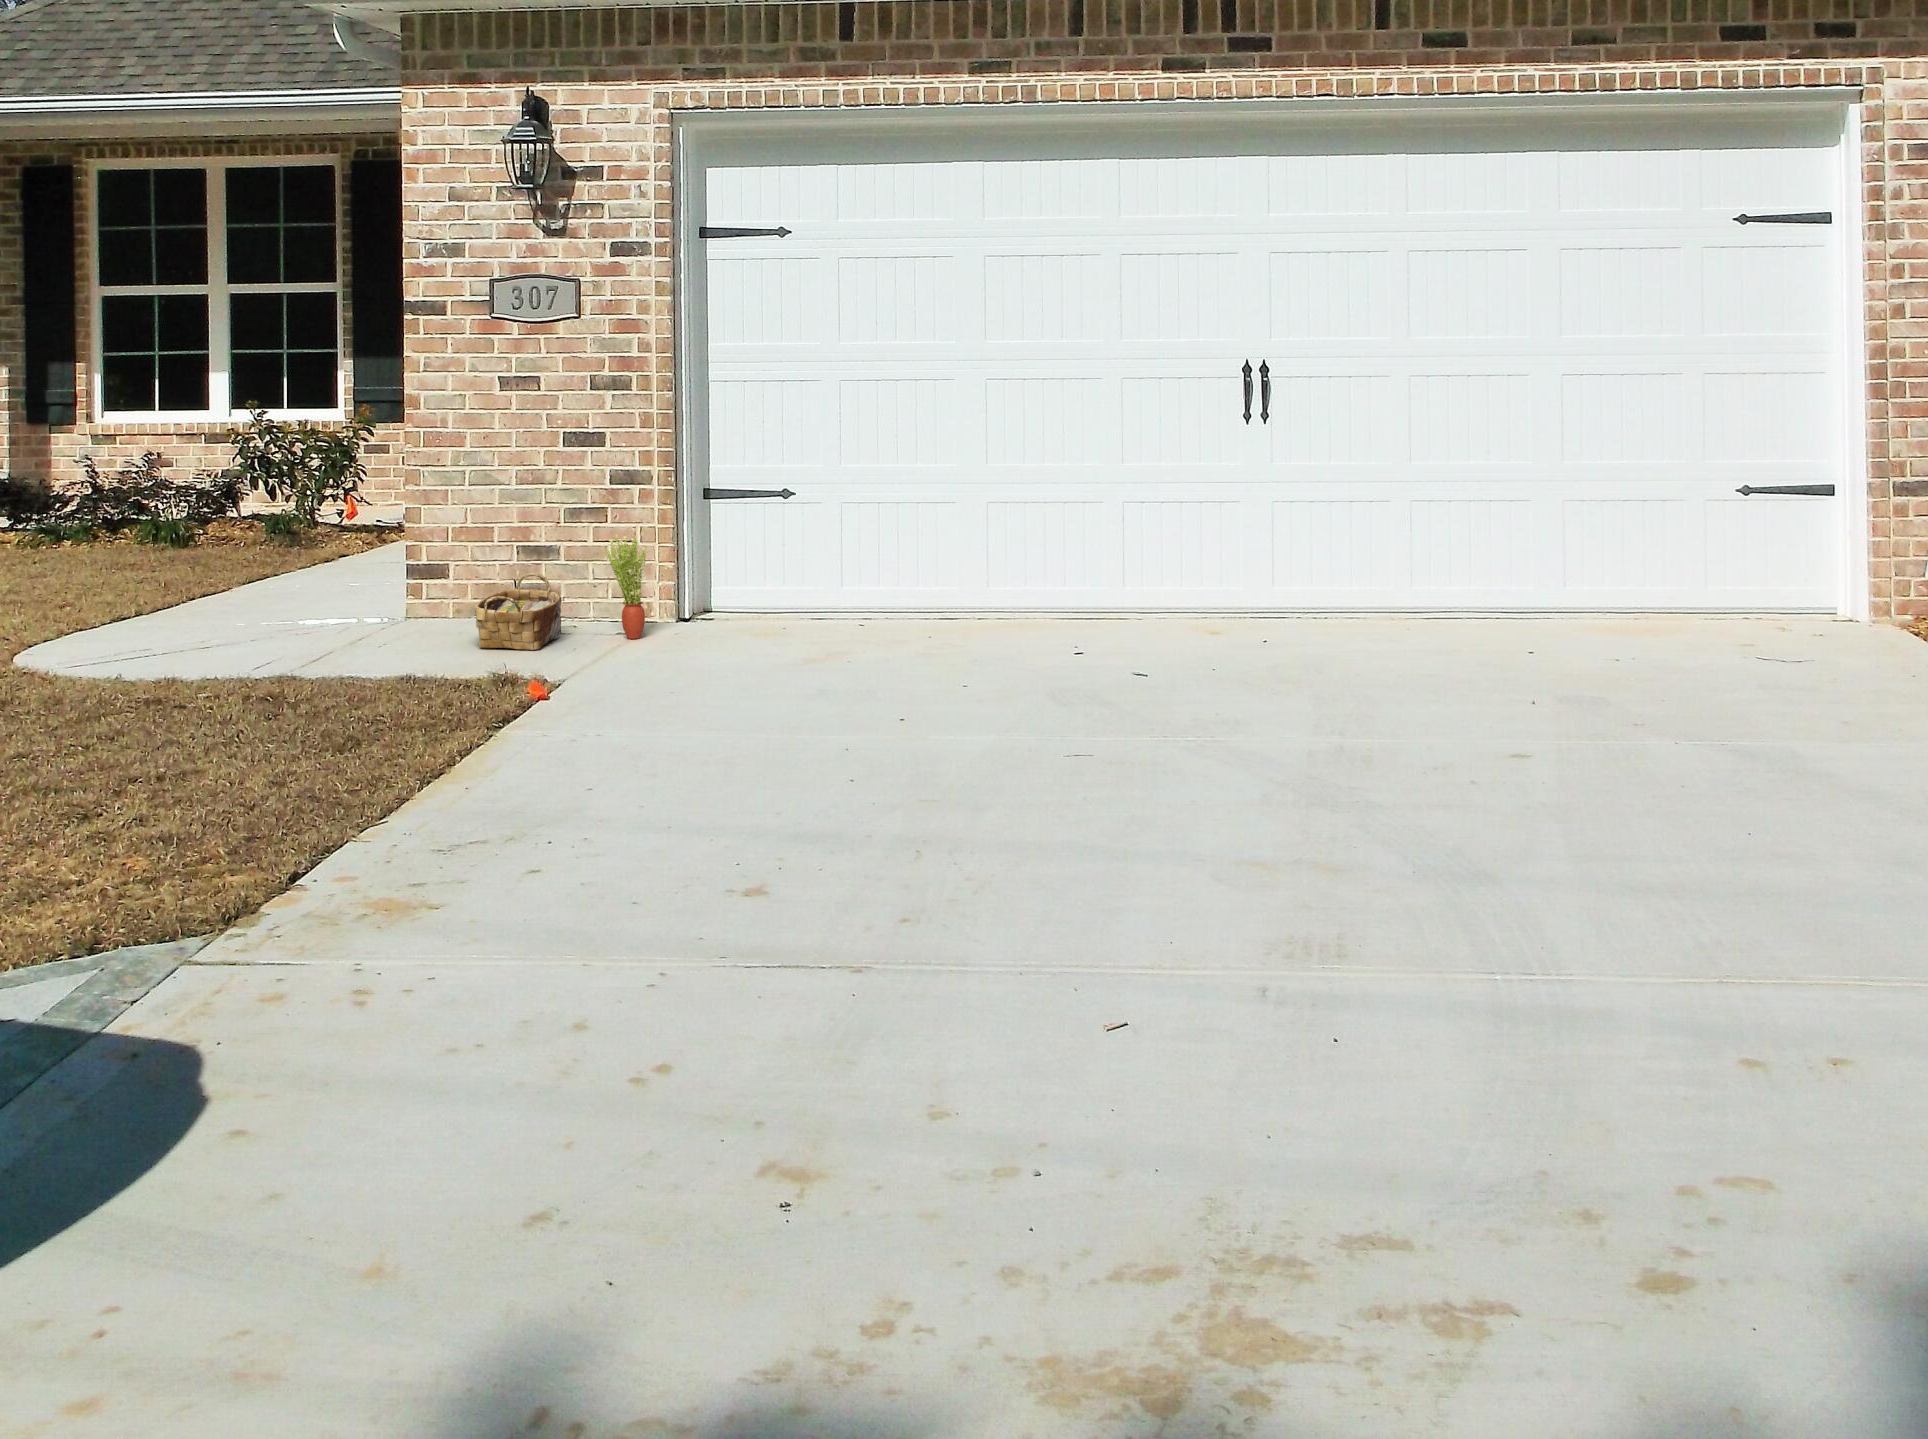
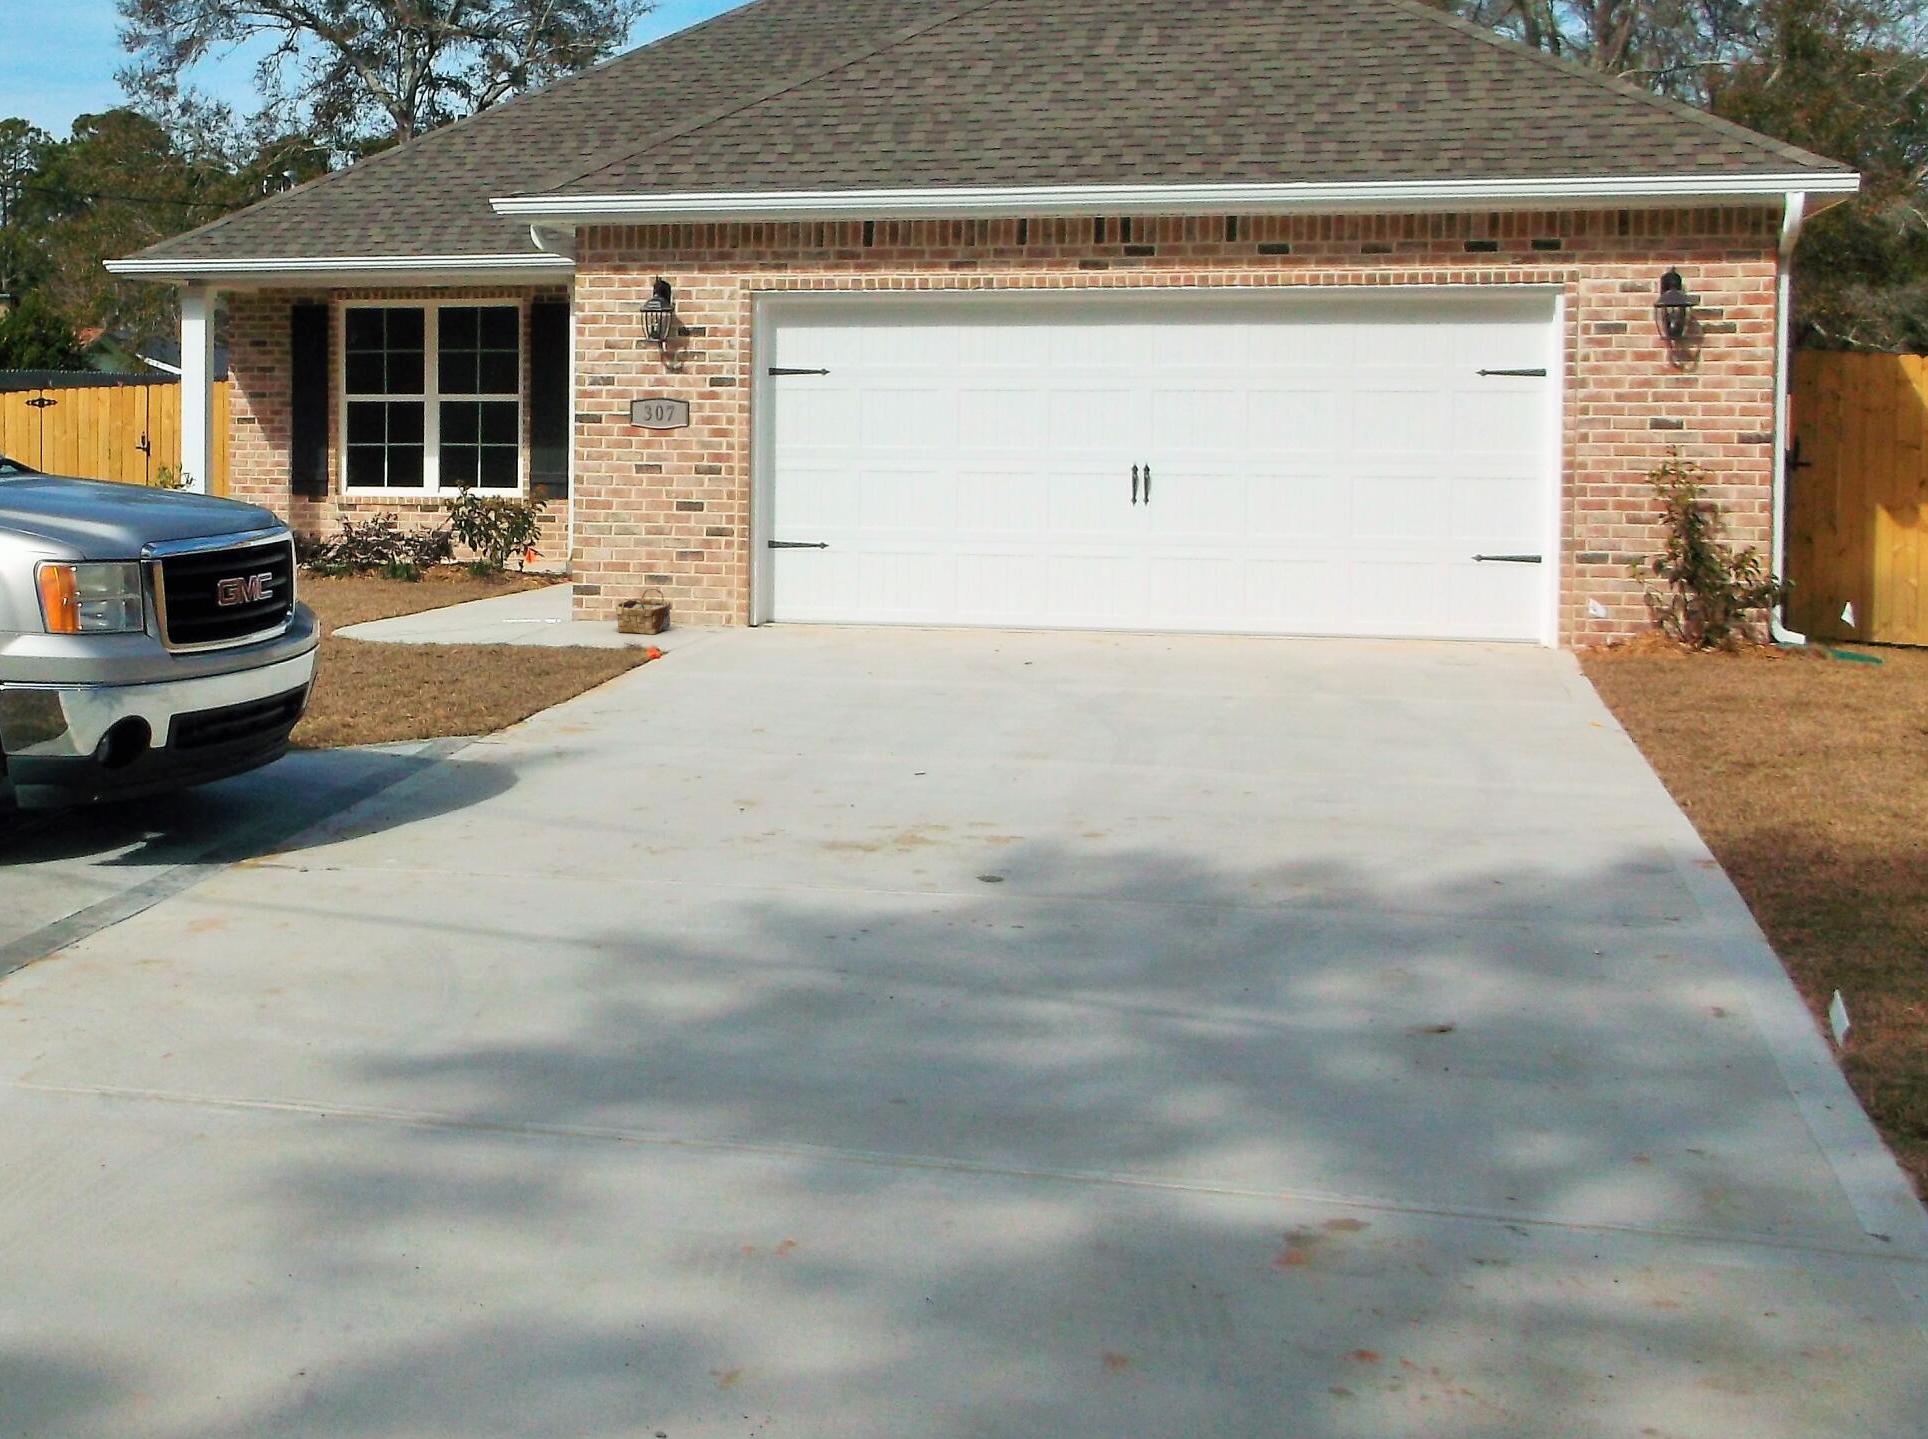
potted plant: present [605,533,647,639] -> none [698,564,726,632]

